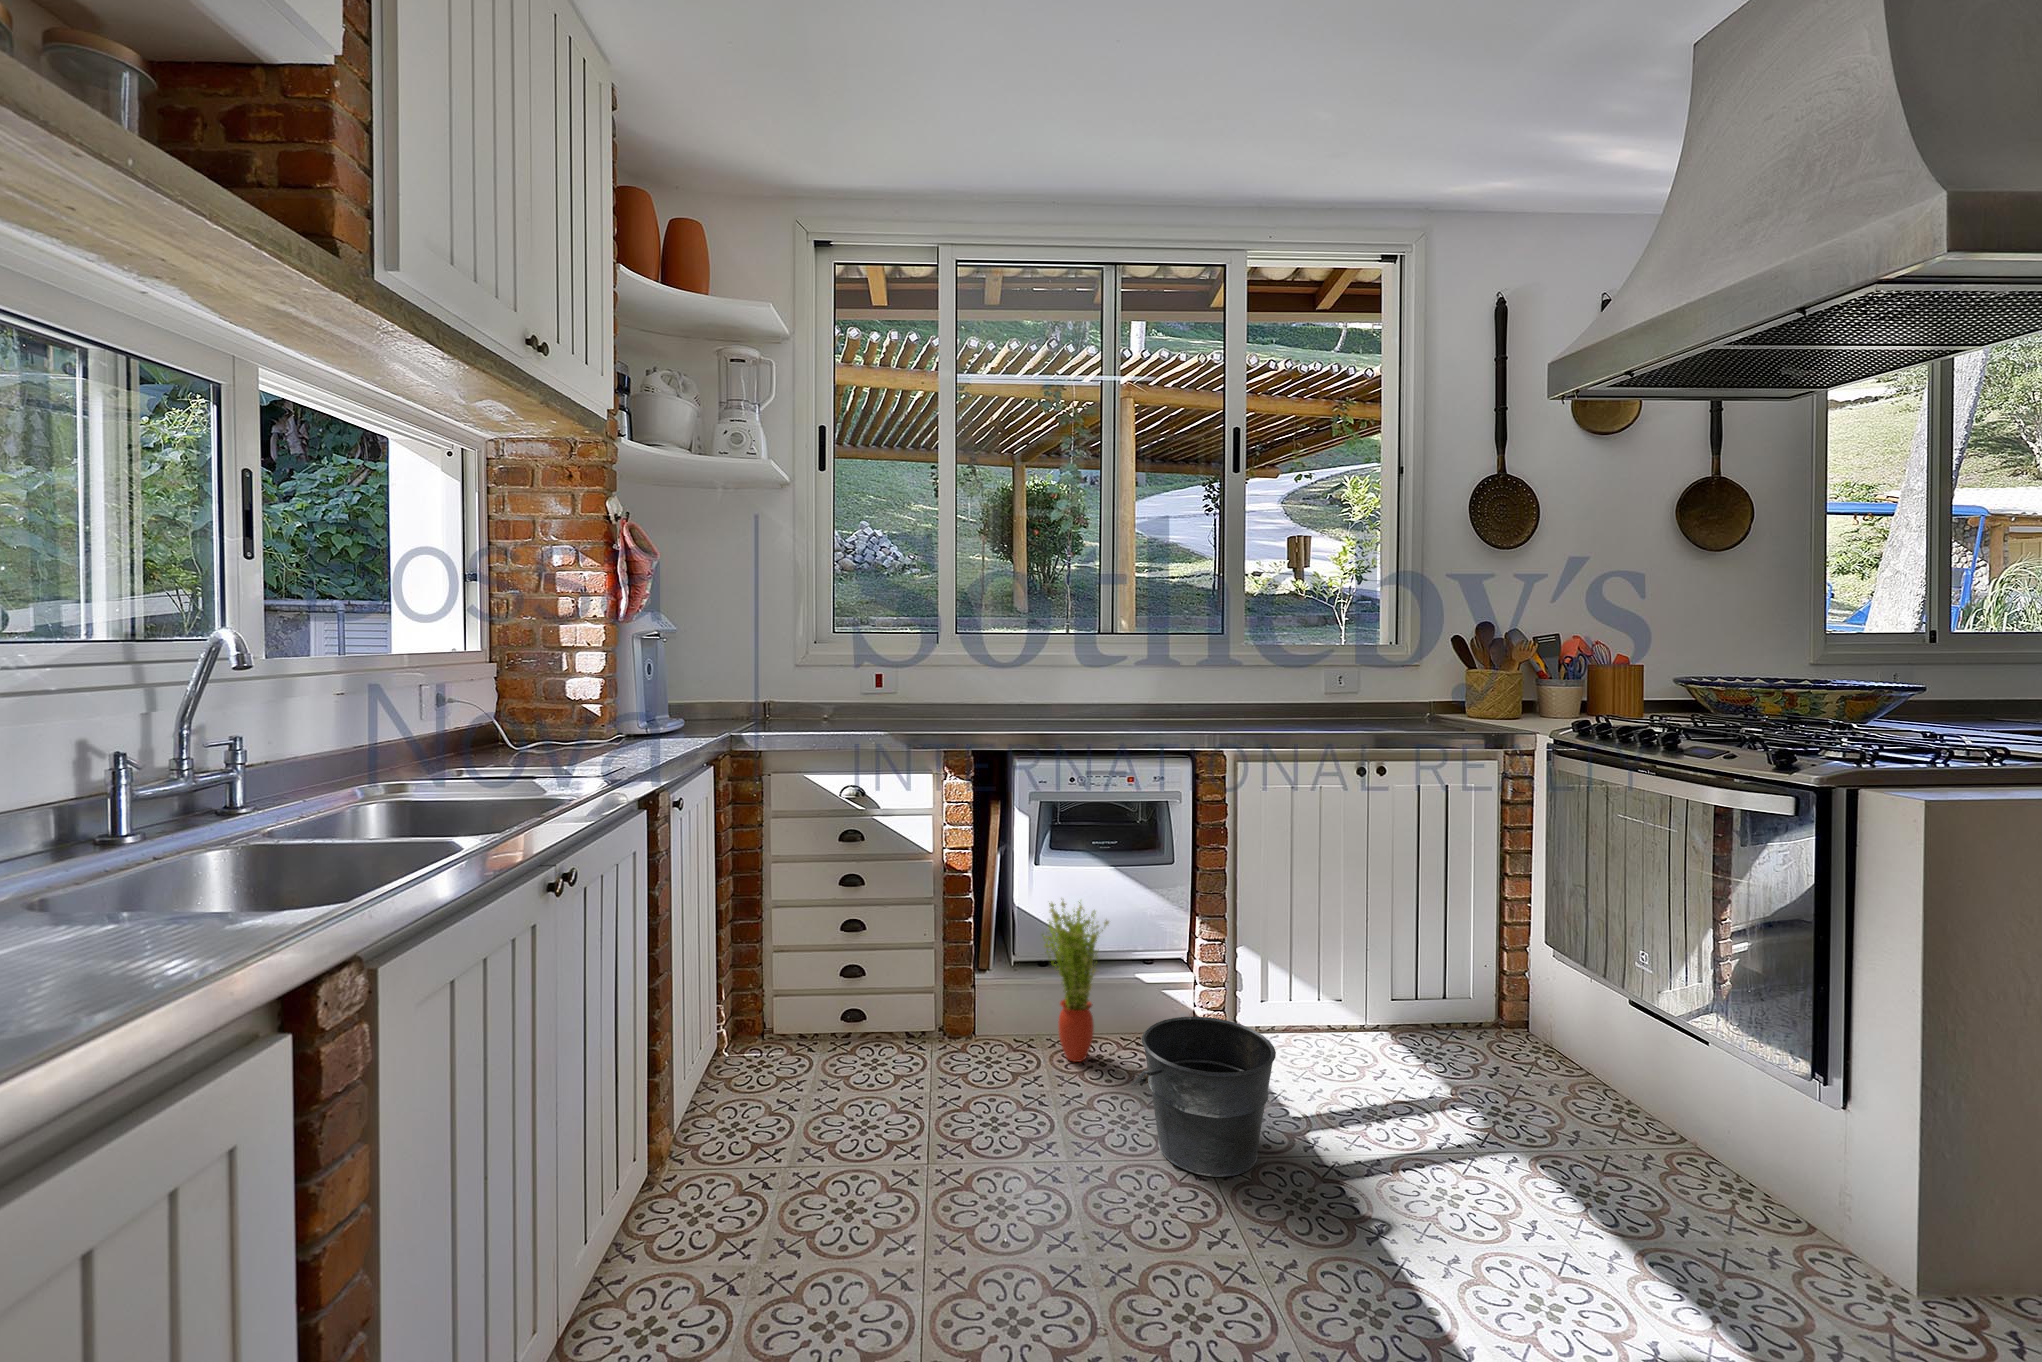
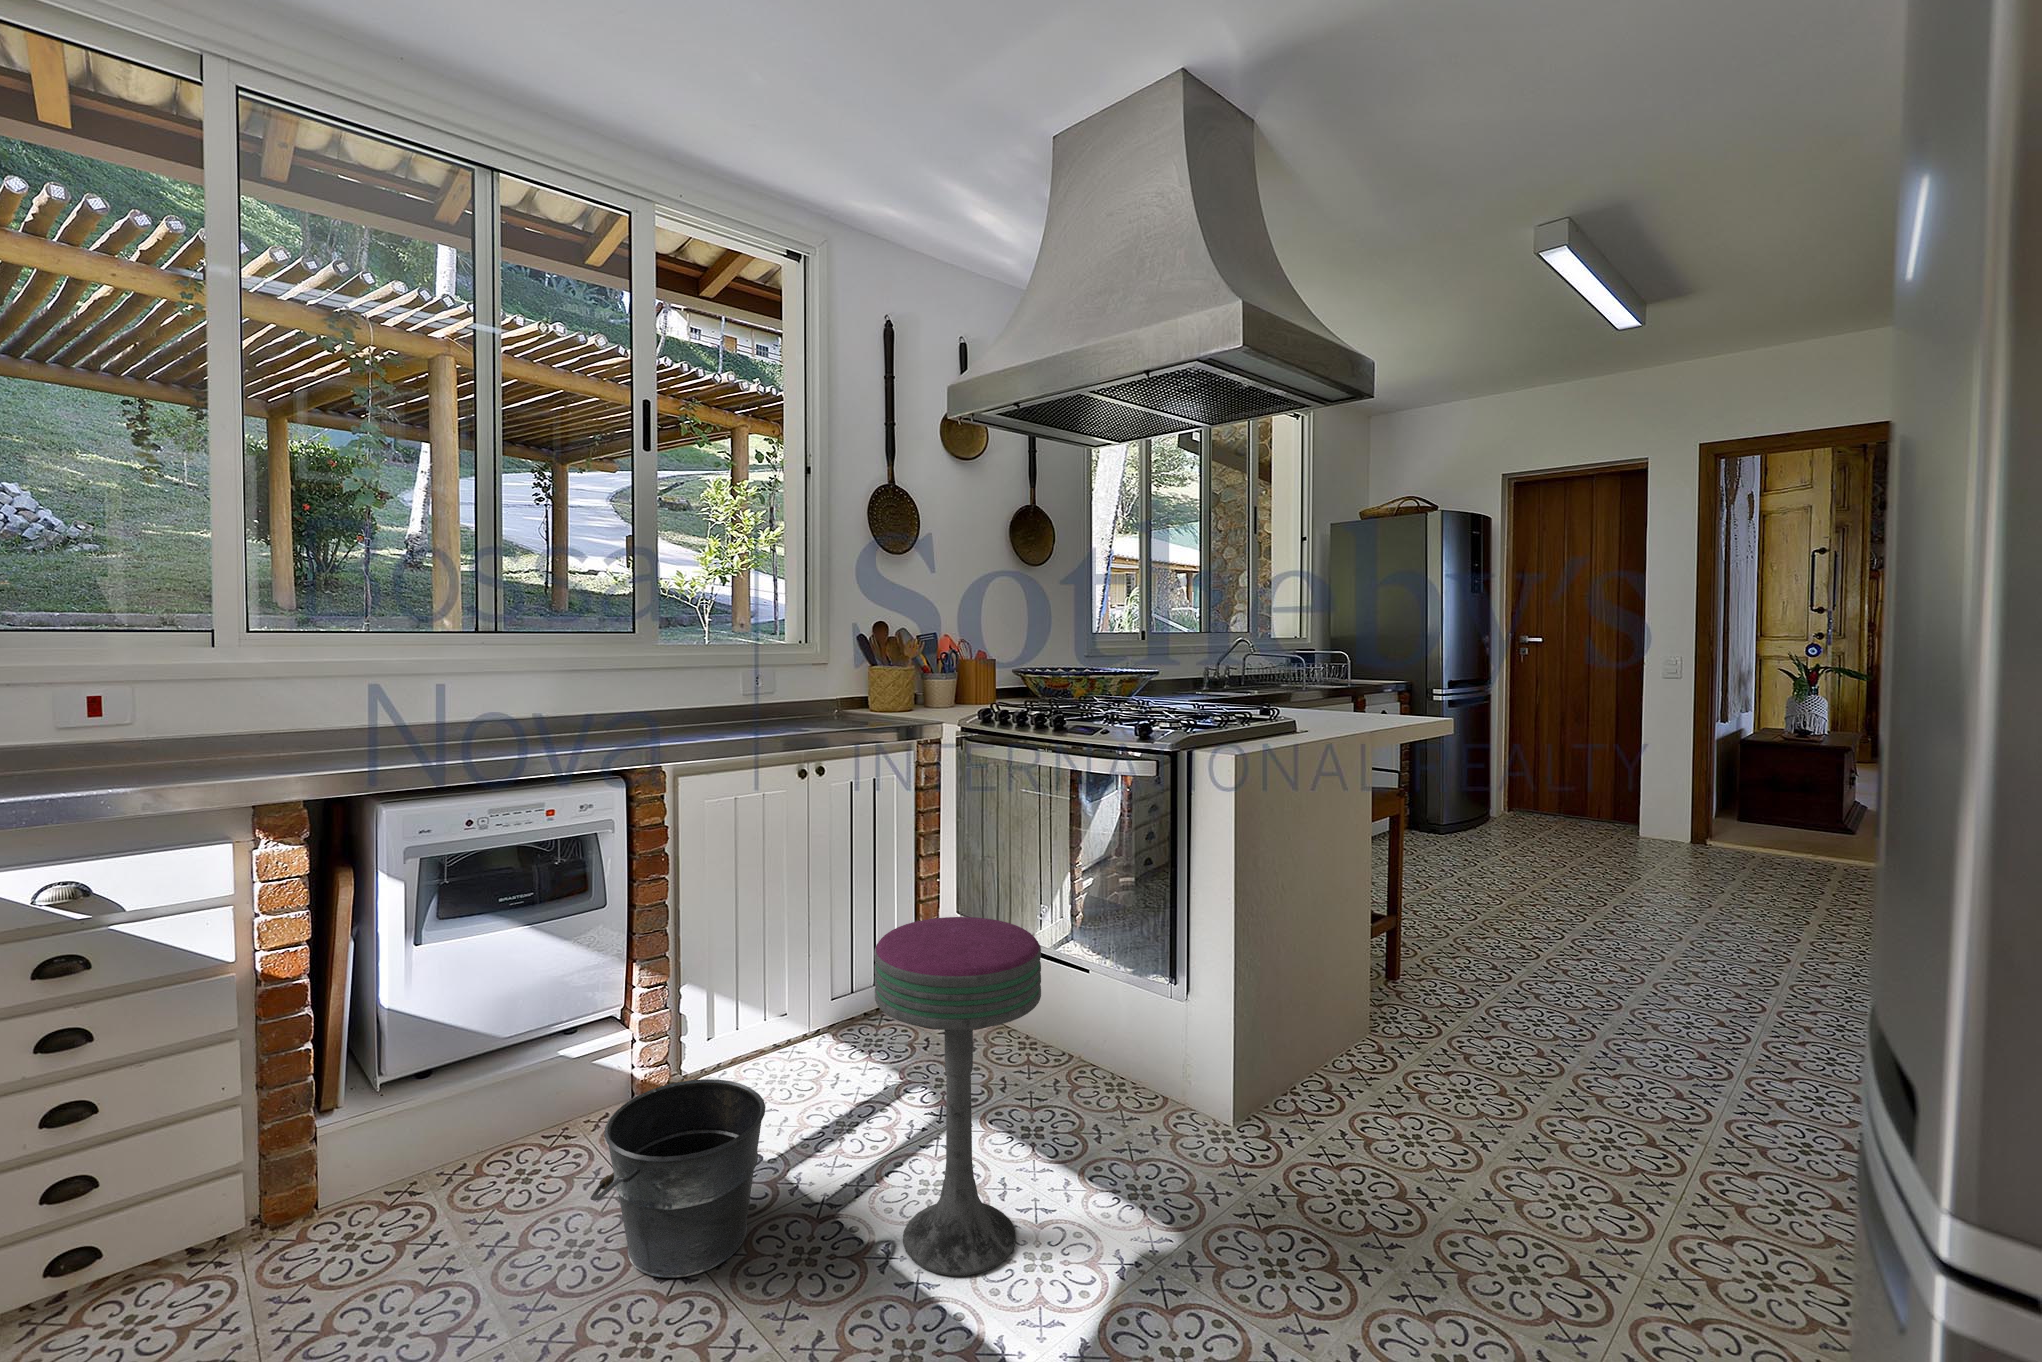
potted plant: present [1043,901,1109,1062] -> none [433,977,531,1193]
bar stool: none [1372,923,1563,1291] -> present [874,917,1041,1276]

